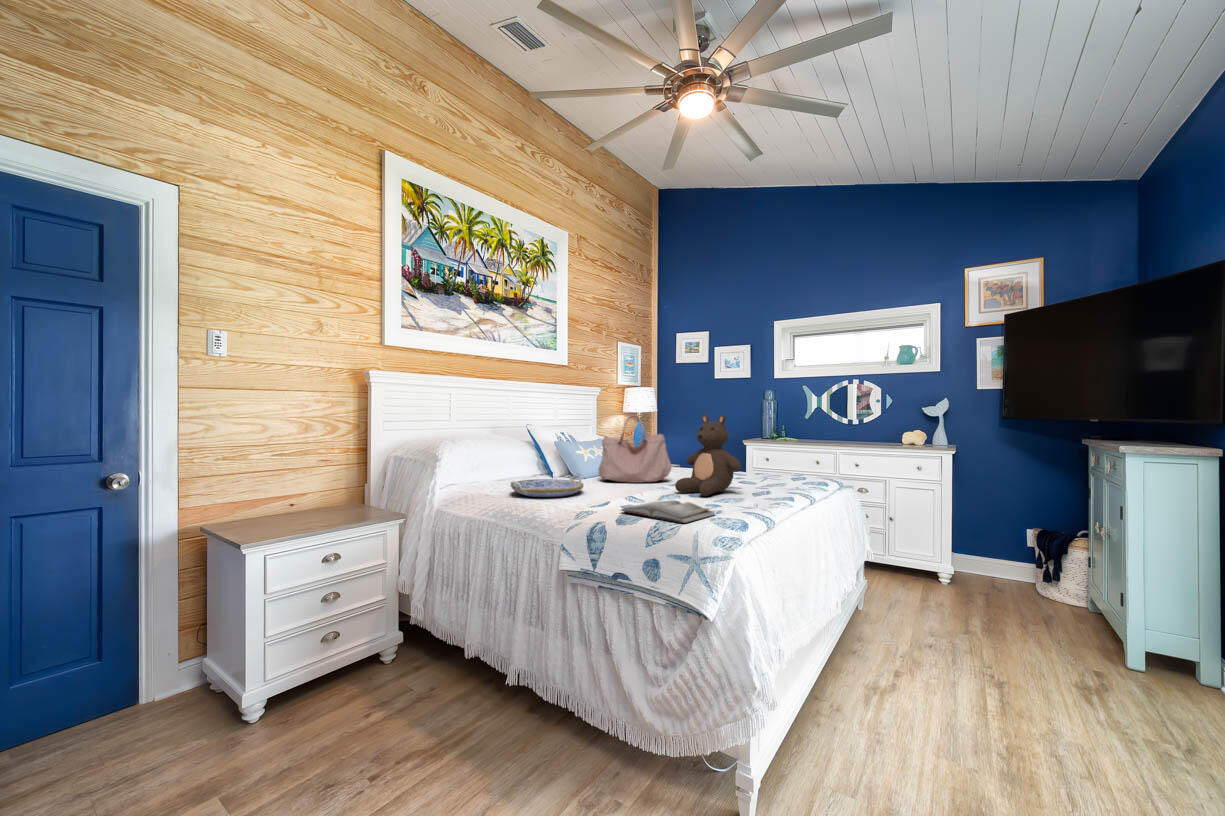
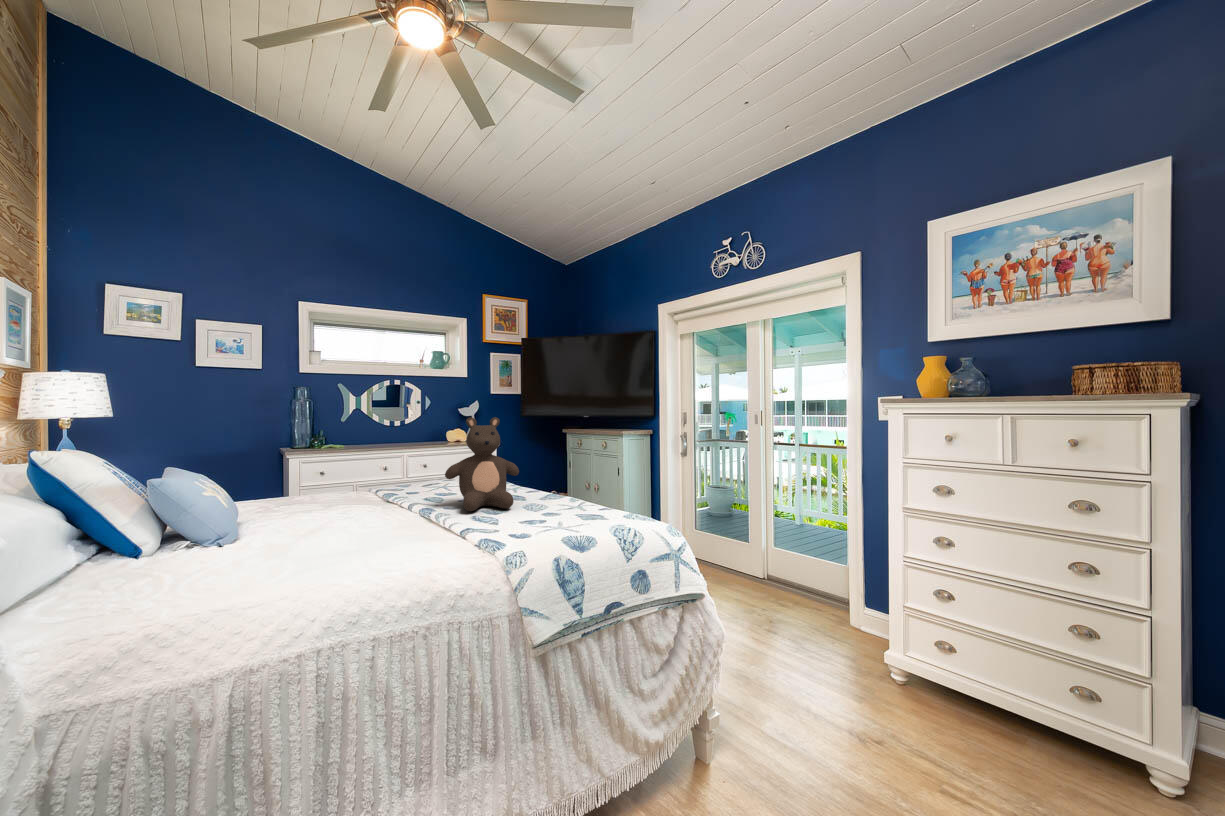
handbag: present [598,415,671,483] -> none [286,420,390,525]
serving tray: present [510,475,584,497] -> none [250,521,398,575]
hardback book: present [621,500,714,523] -> none [522,511,627,540]

